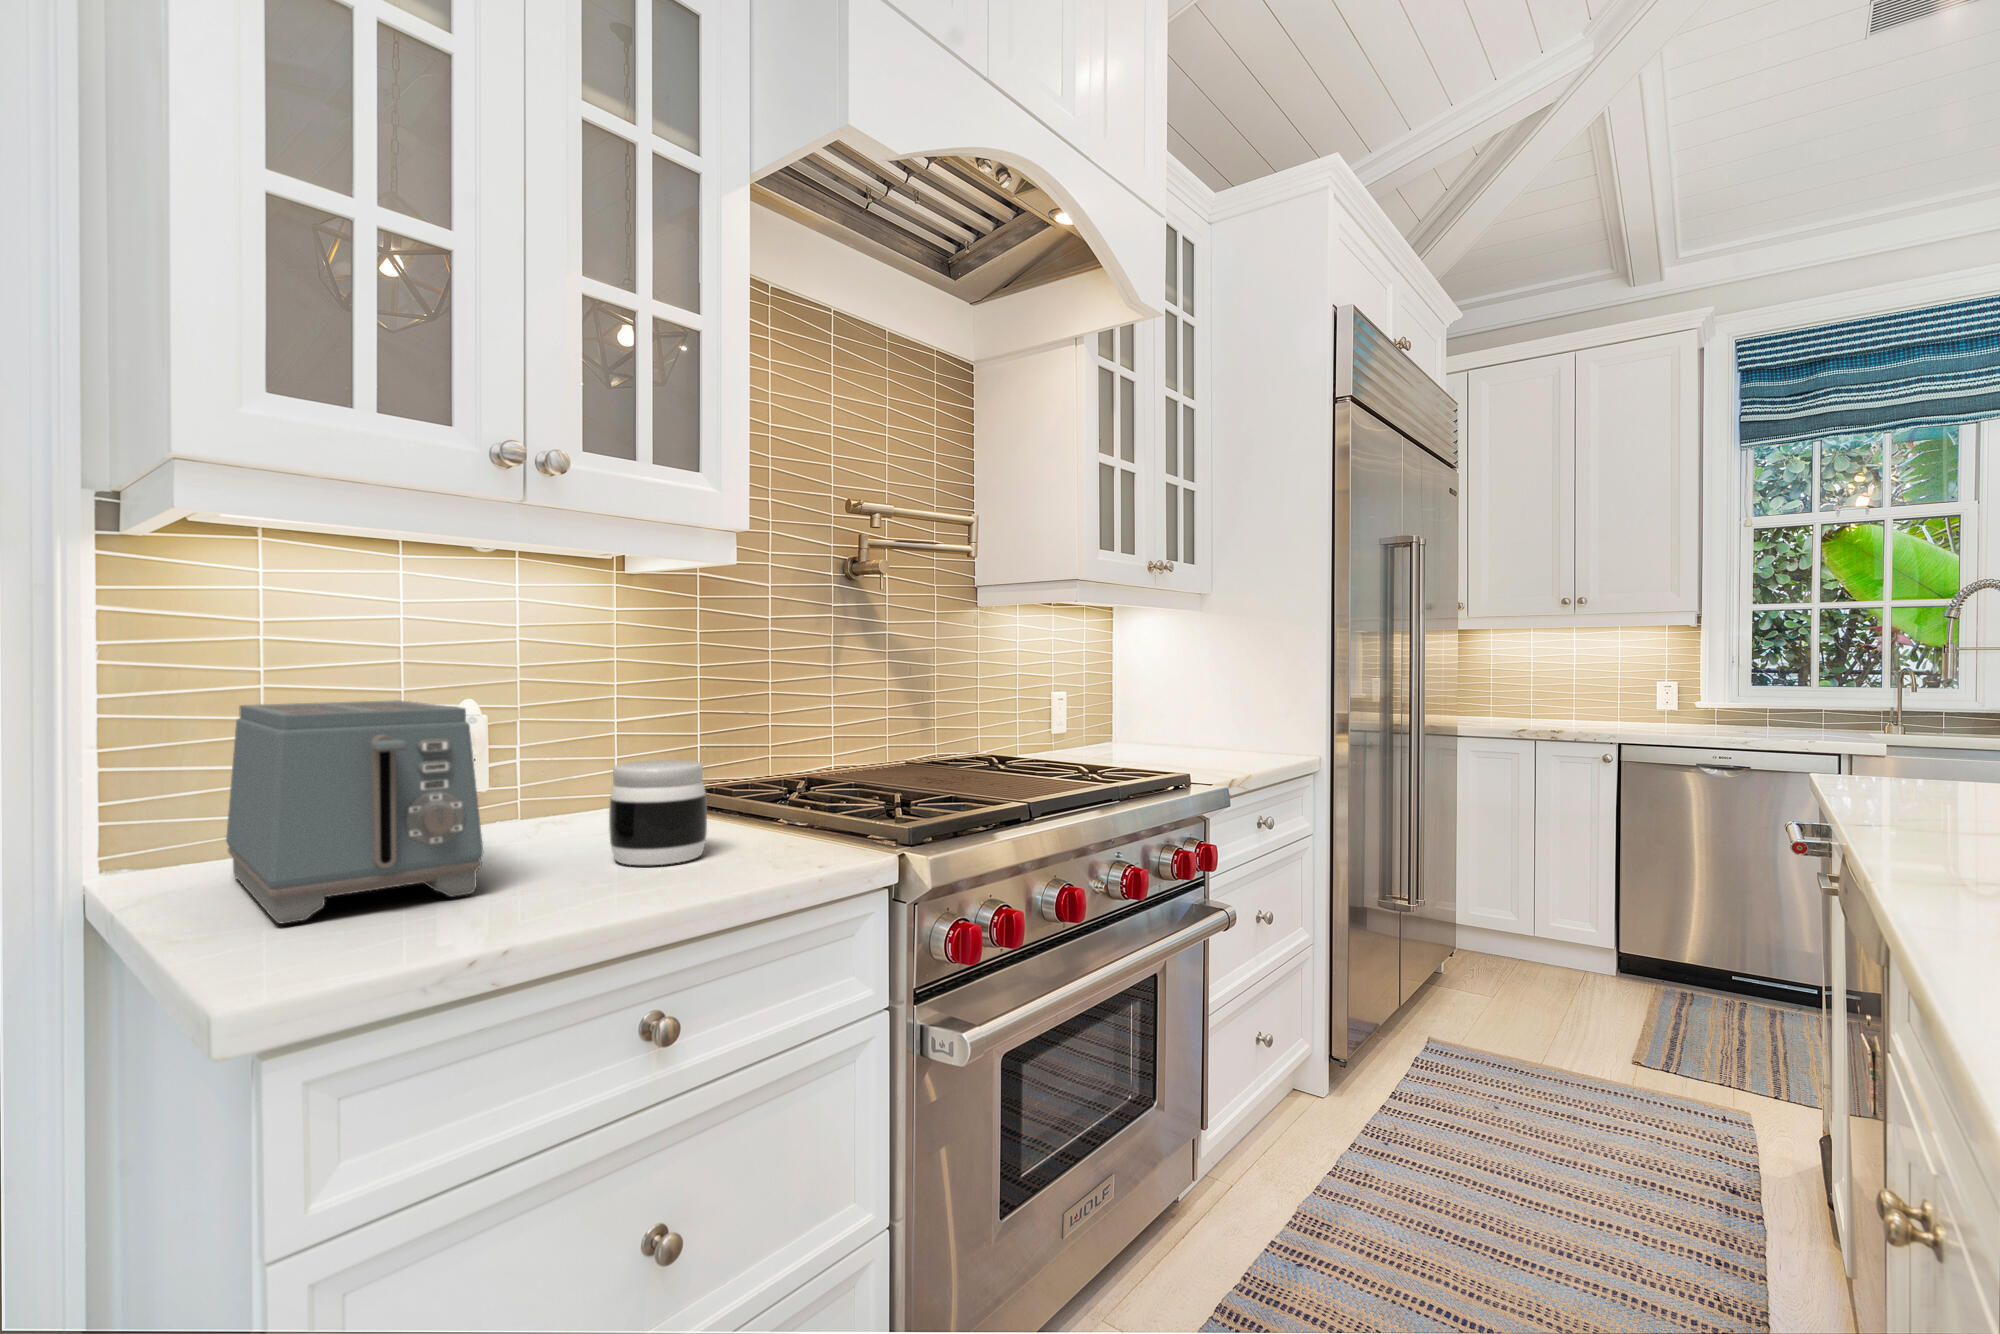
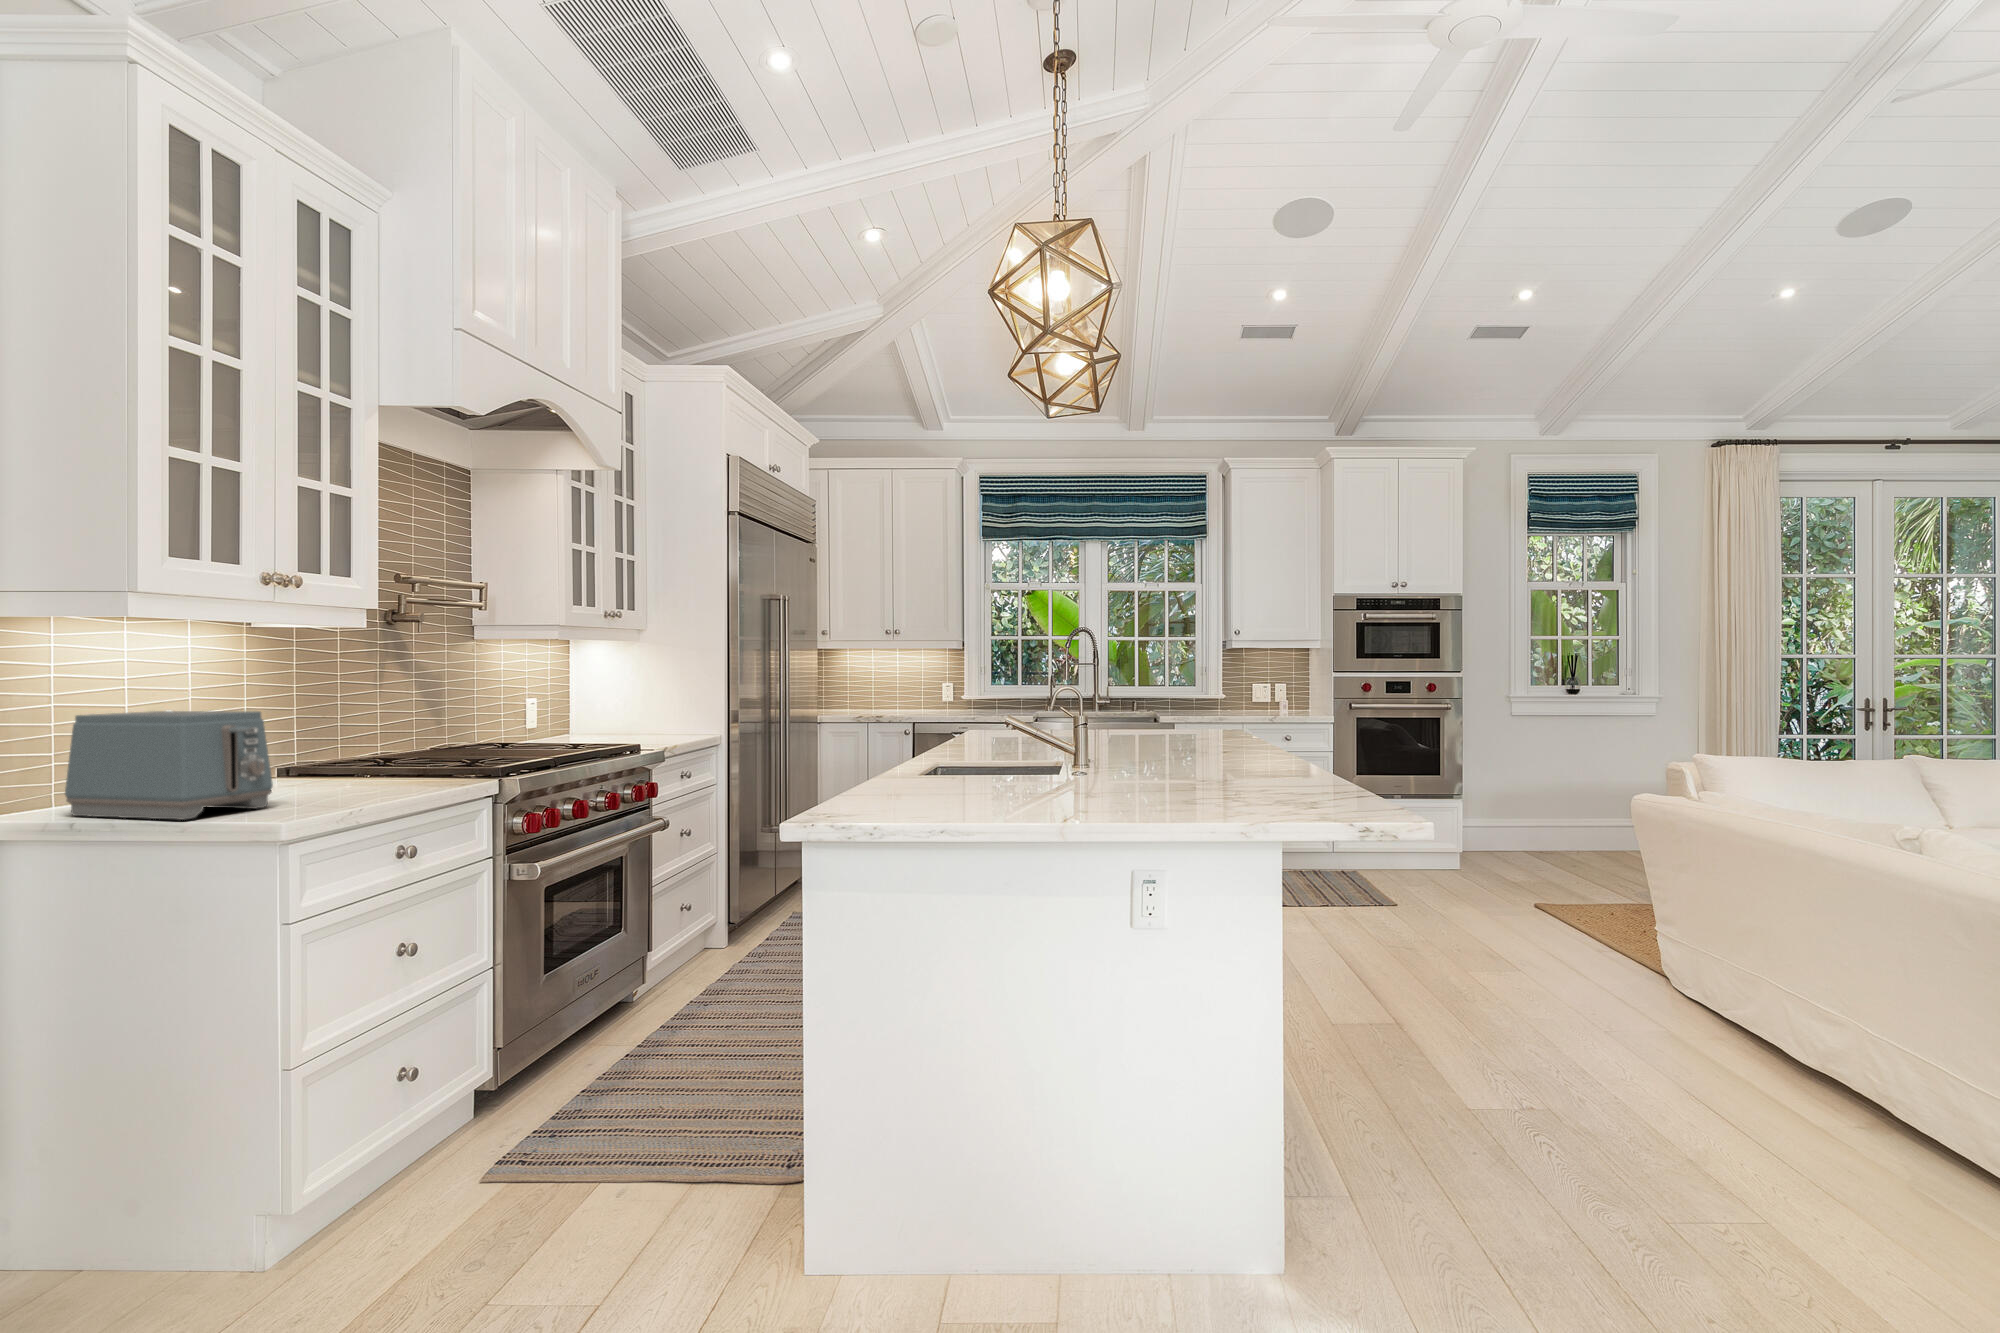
jar: present [609,760,707,865] -> none [314,740,374,795]

